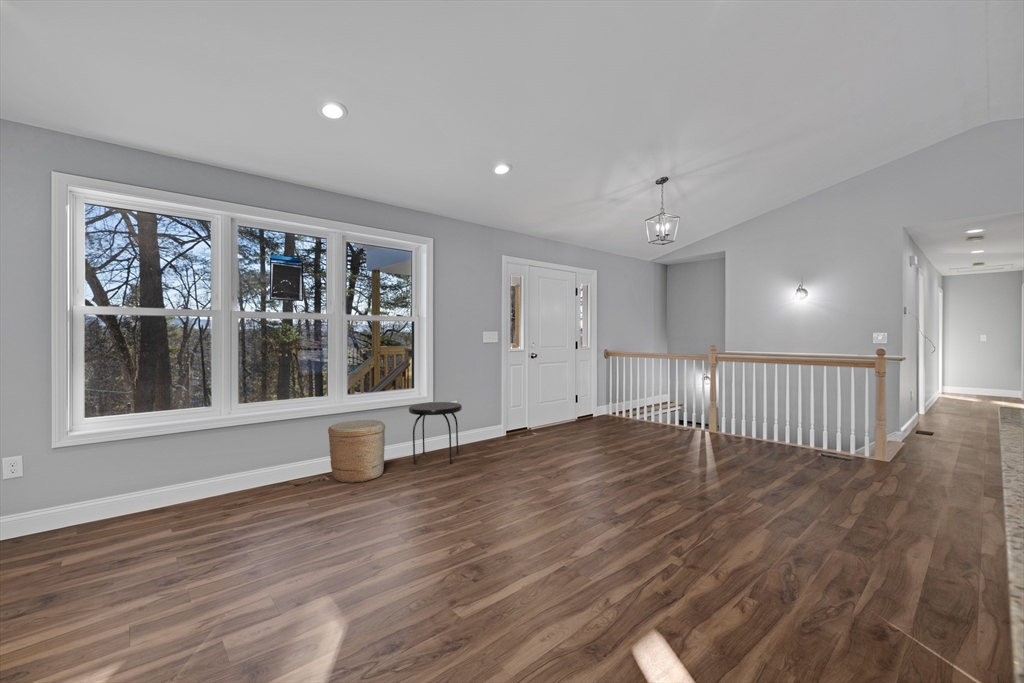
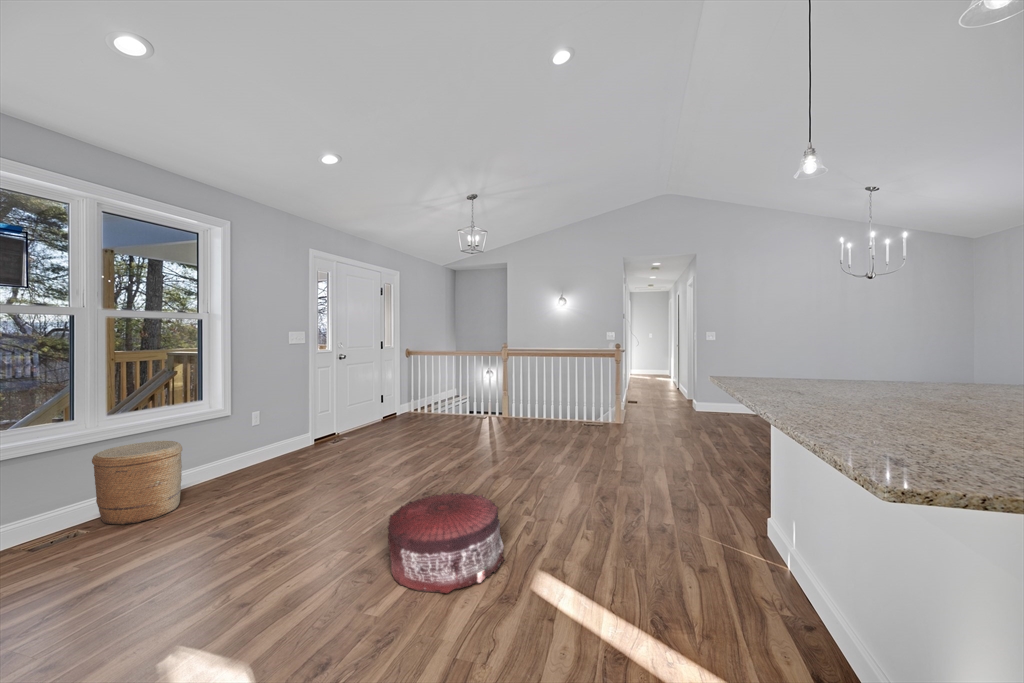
side table: present [409,402,462,464] -> none [205,411,276,487]
pouf: none [492,507,616,621] -> present [388,493,504,593]

